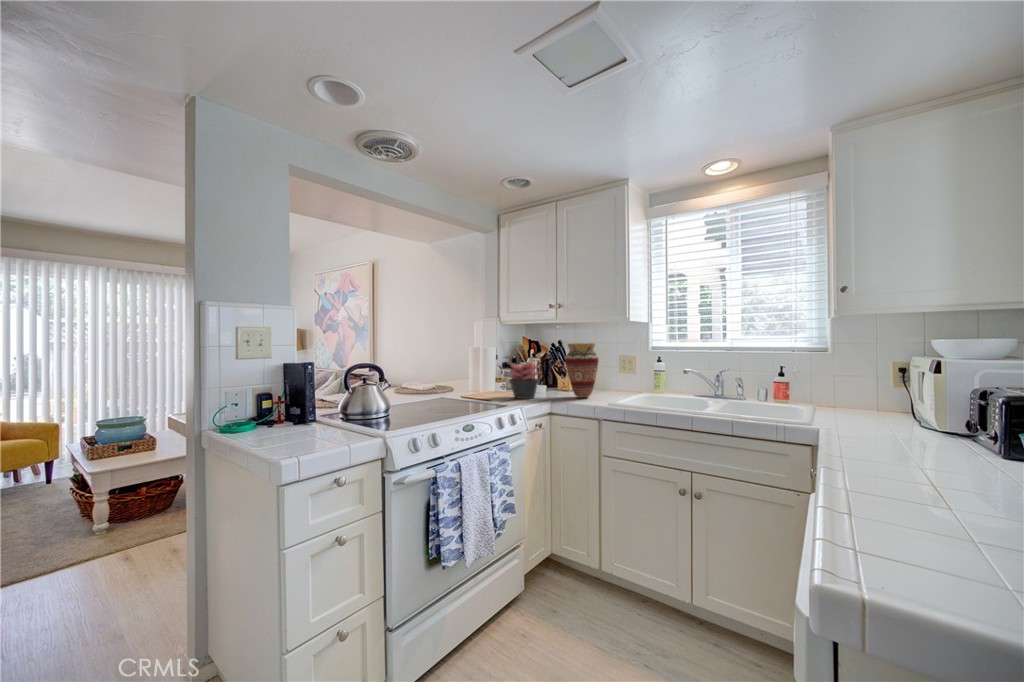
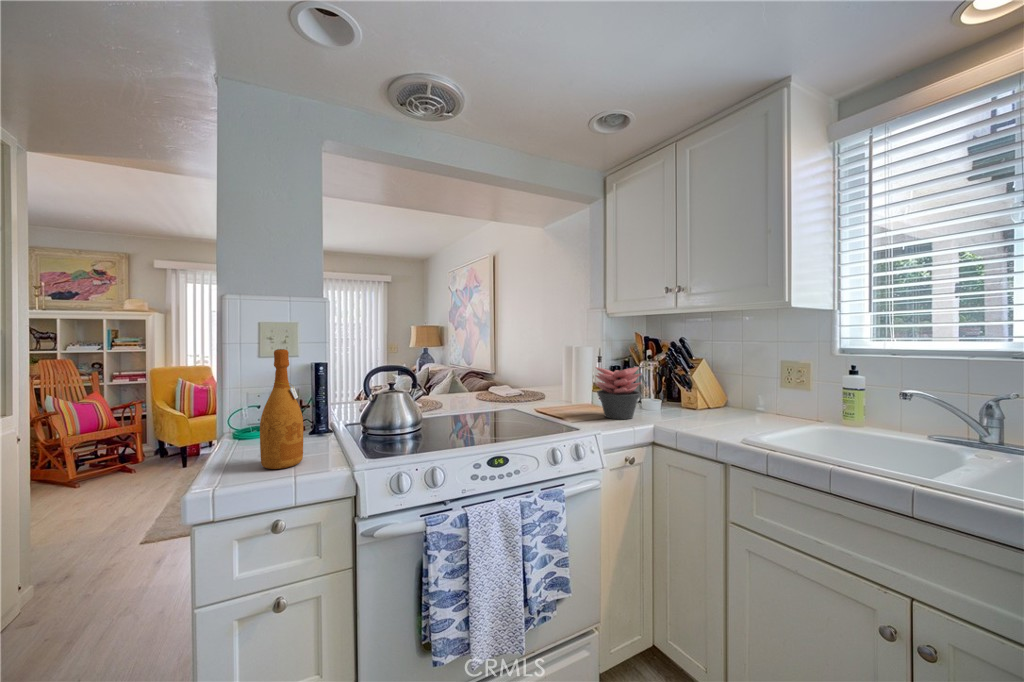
vase: present [565,342,599,398] -> none [678,343,732,426]
wine bottle: none [305,347,338,441] -> present [260,349,303,469]

